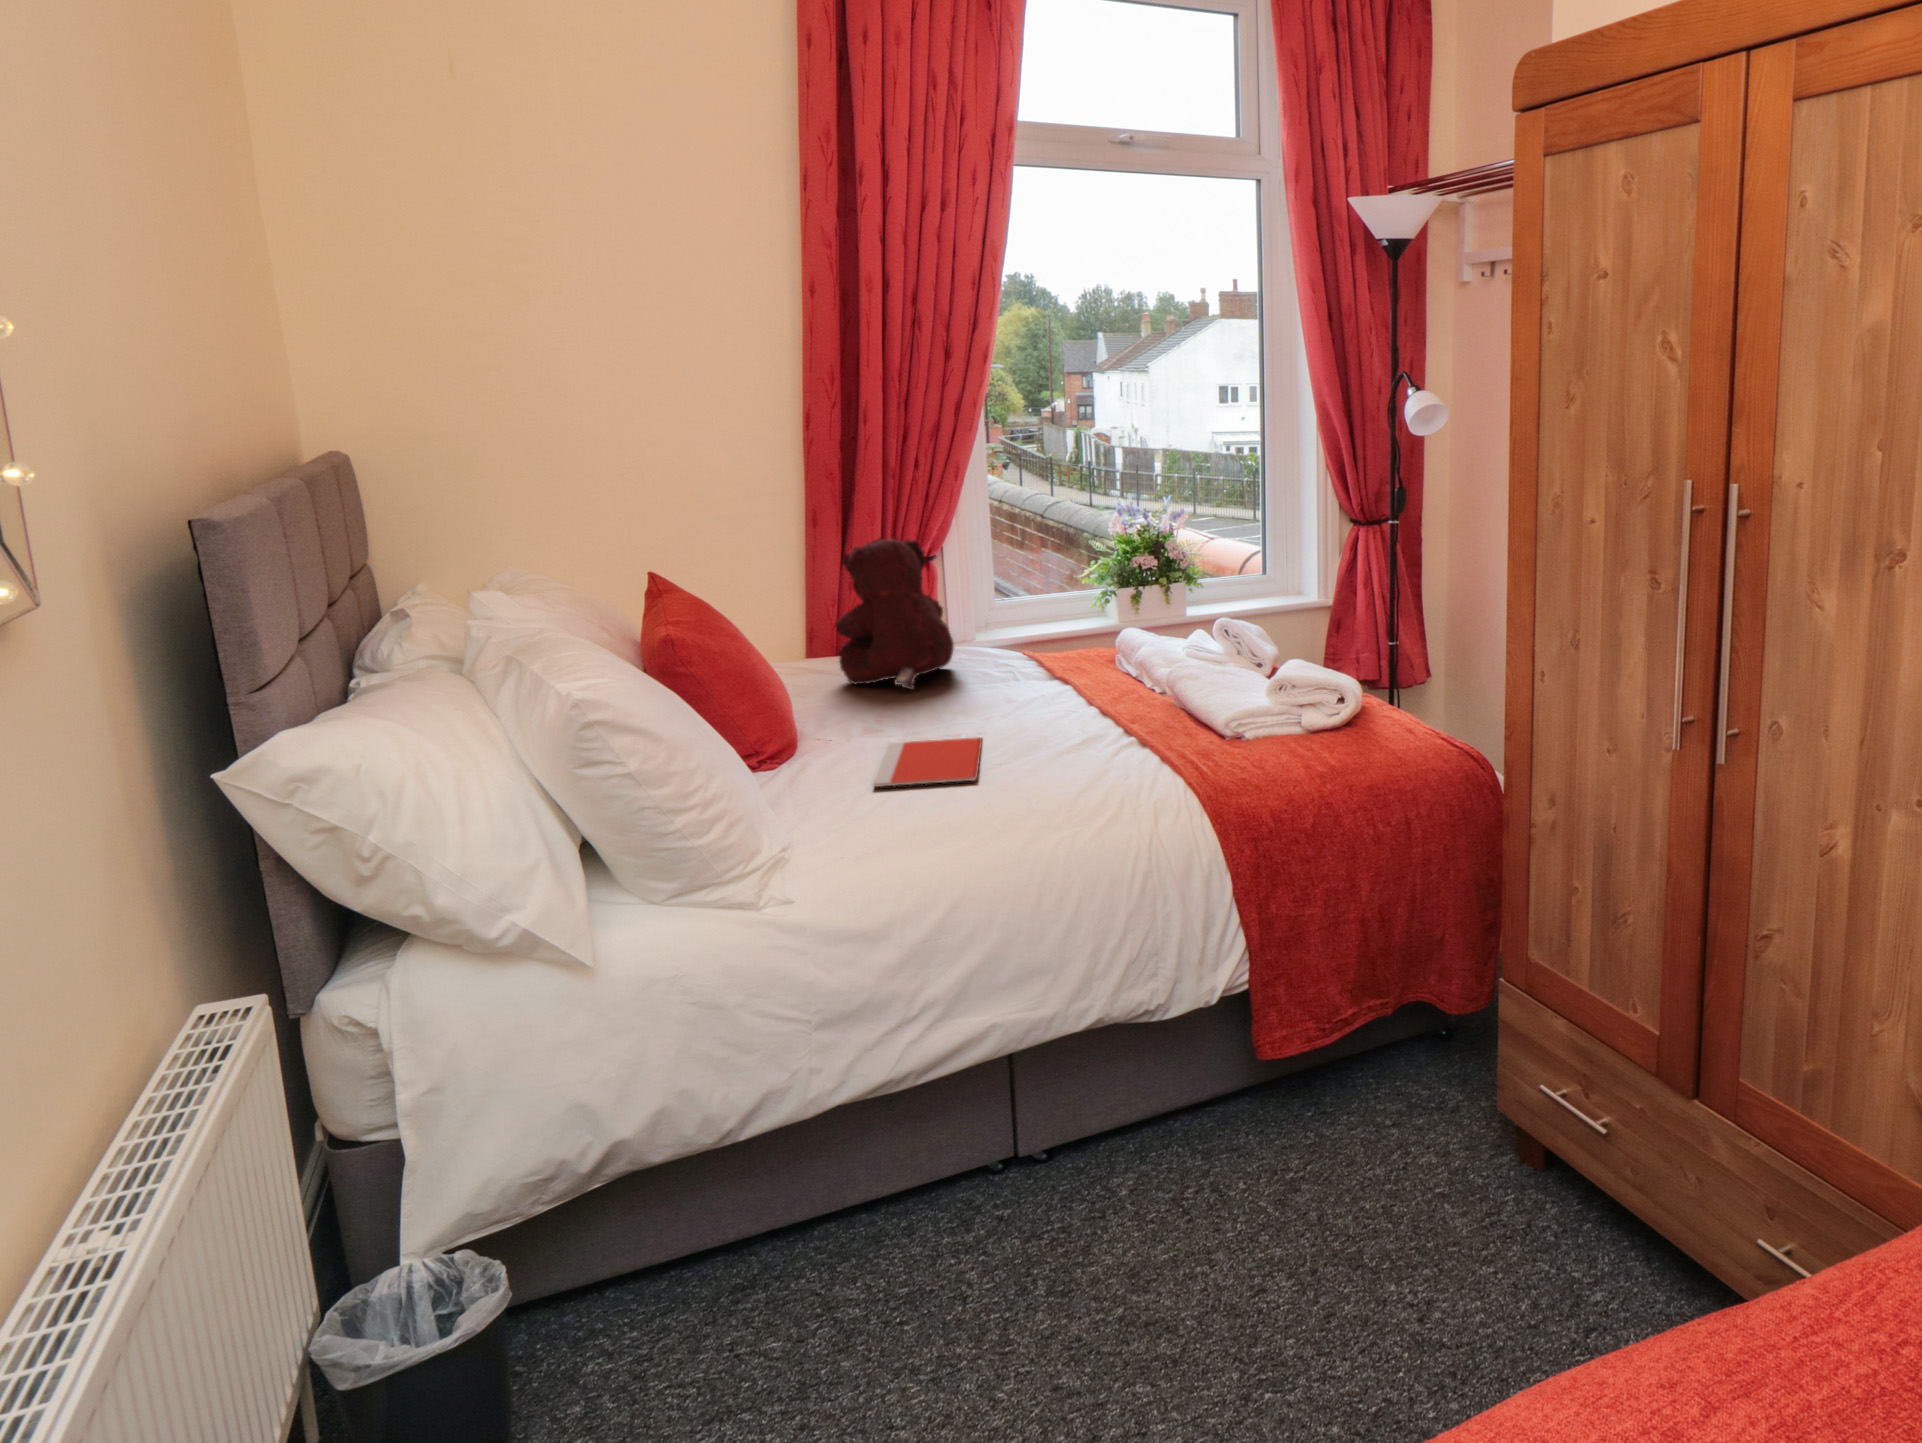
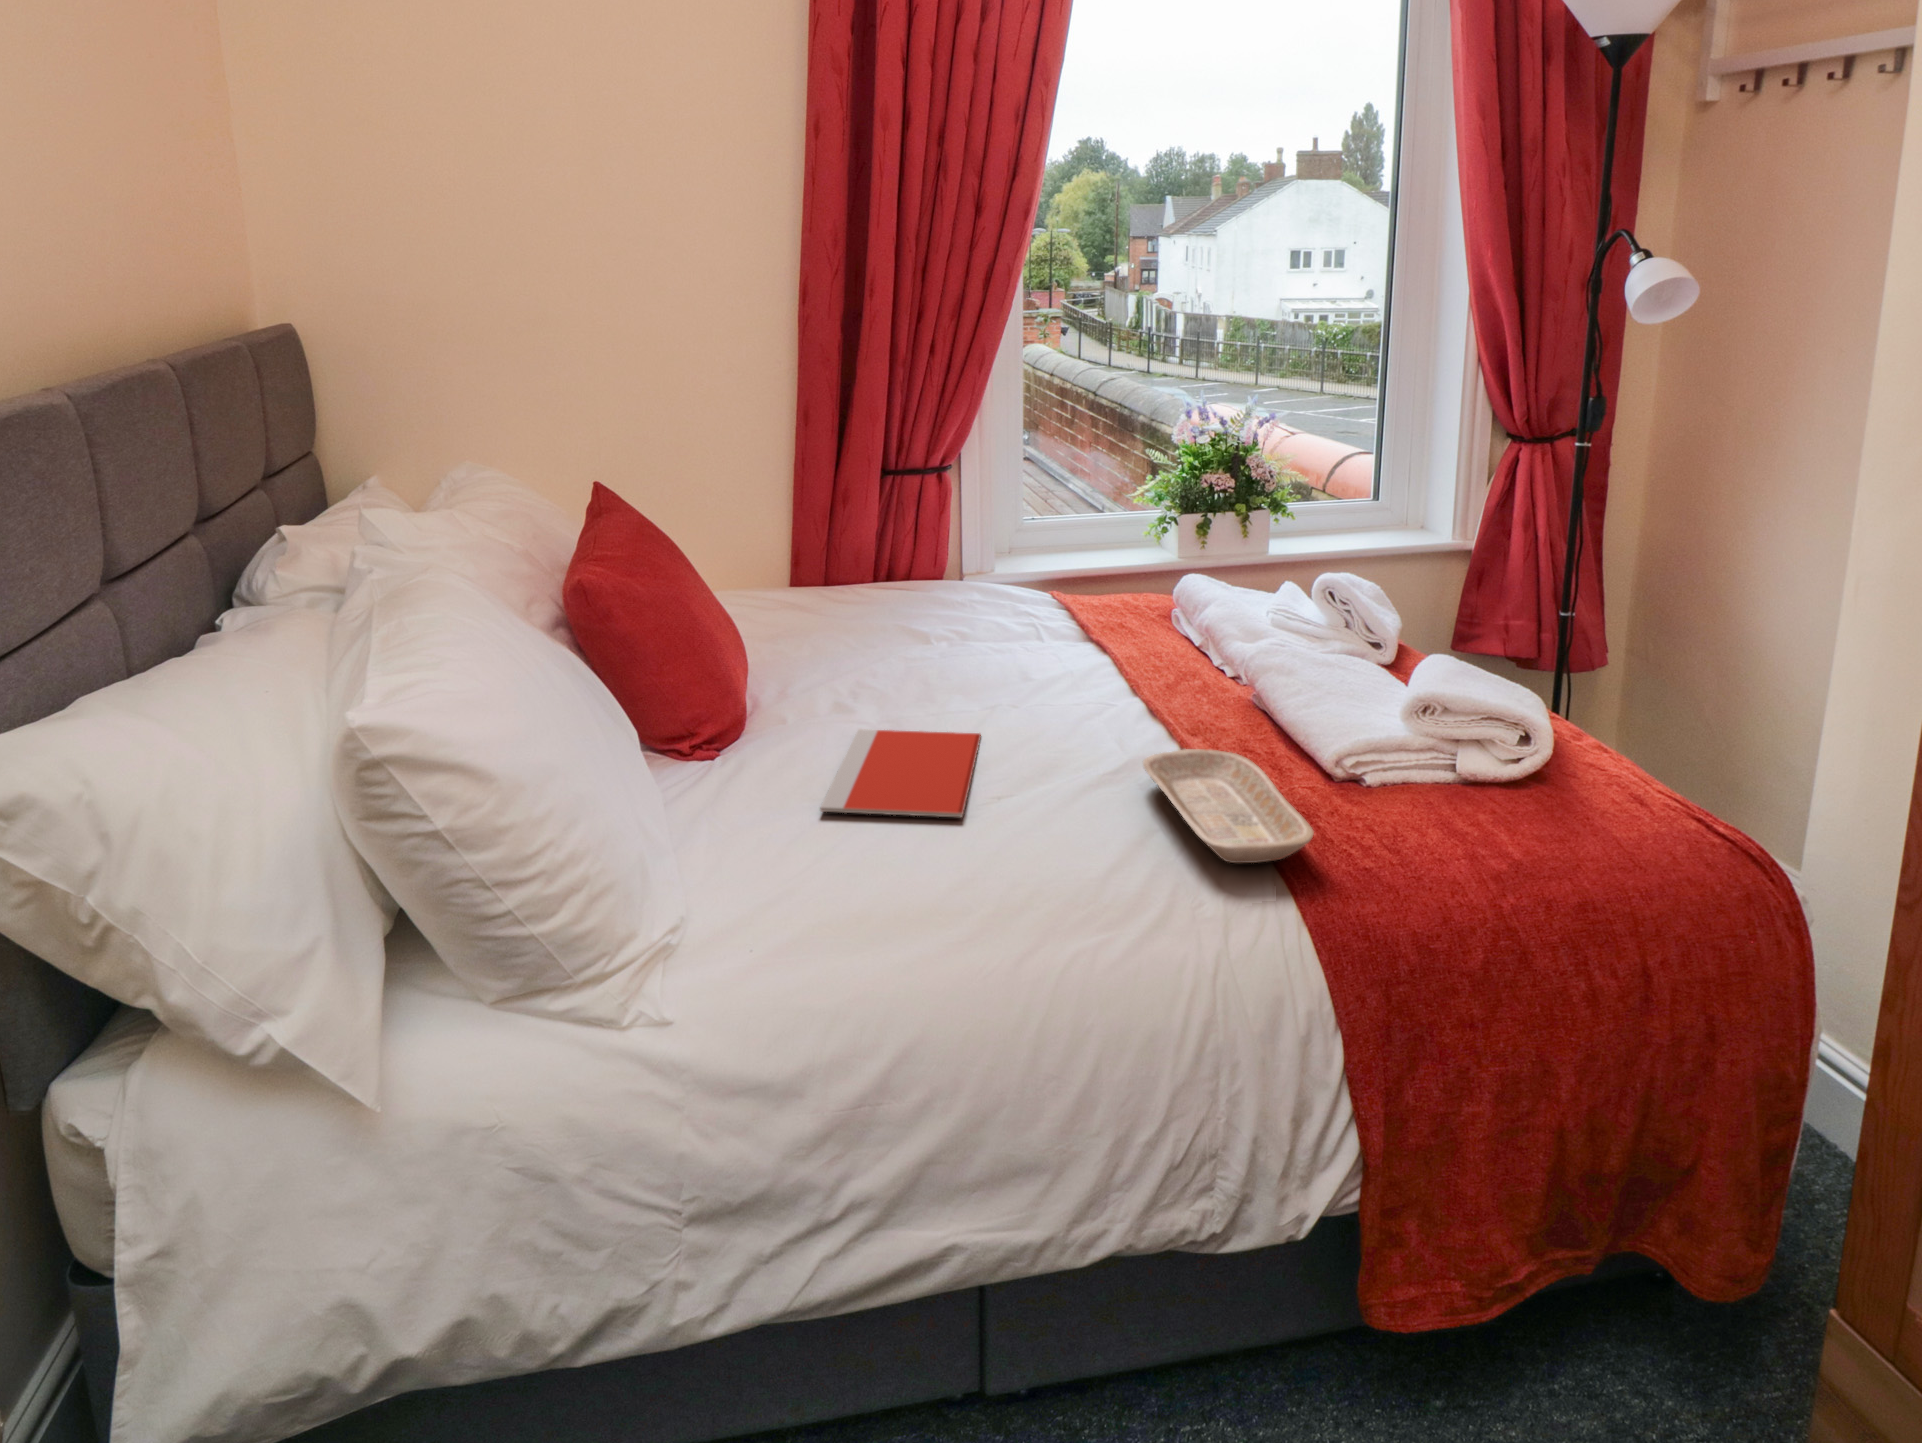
teddy bear: present [836,538,954,689] -> none [814,441,960,643]
tray: none [1099,727,1209,784] -> present [1143,749,1314,863]

